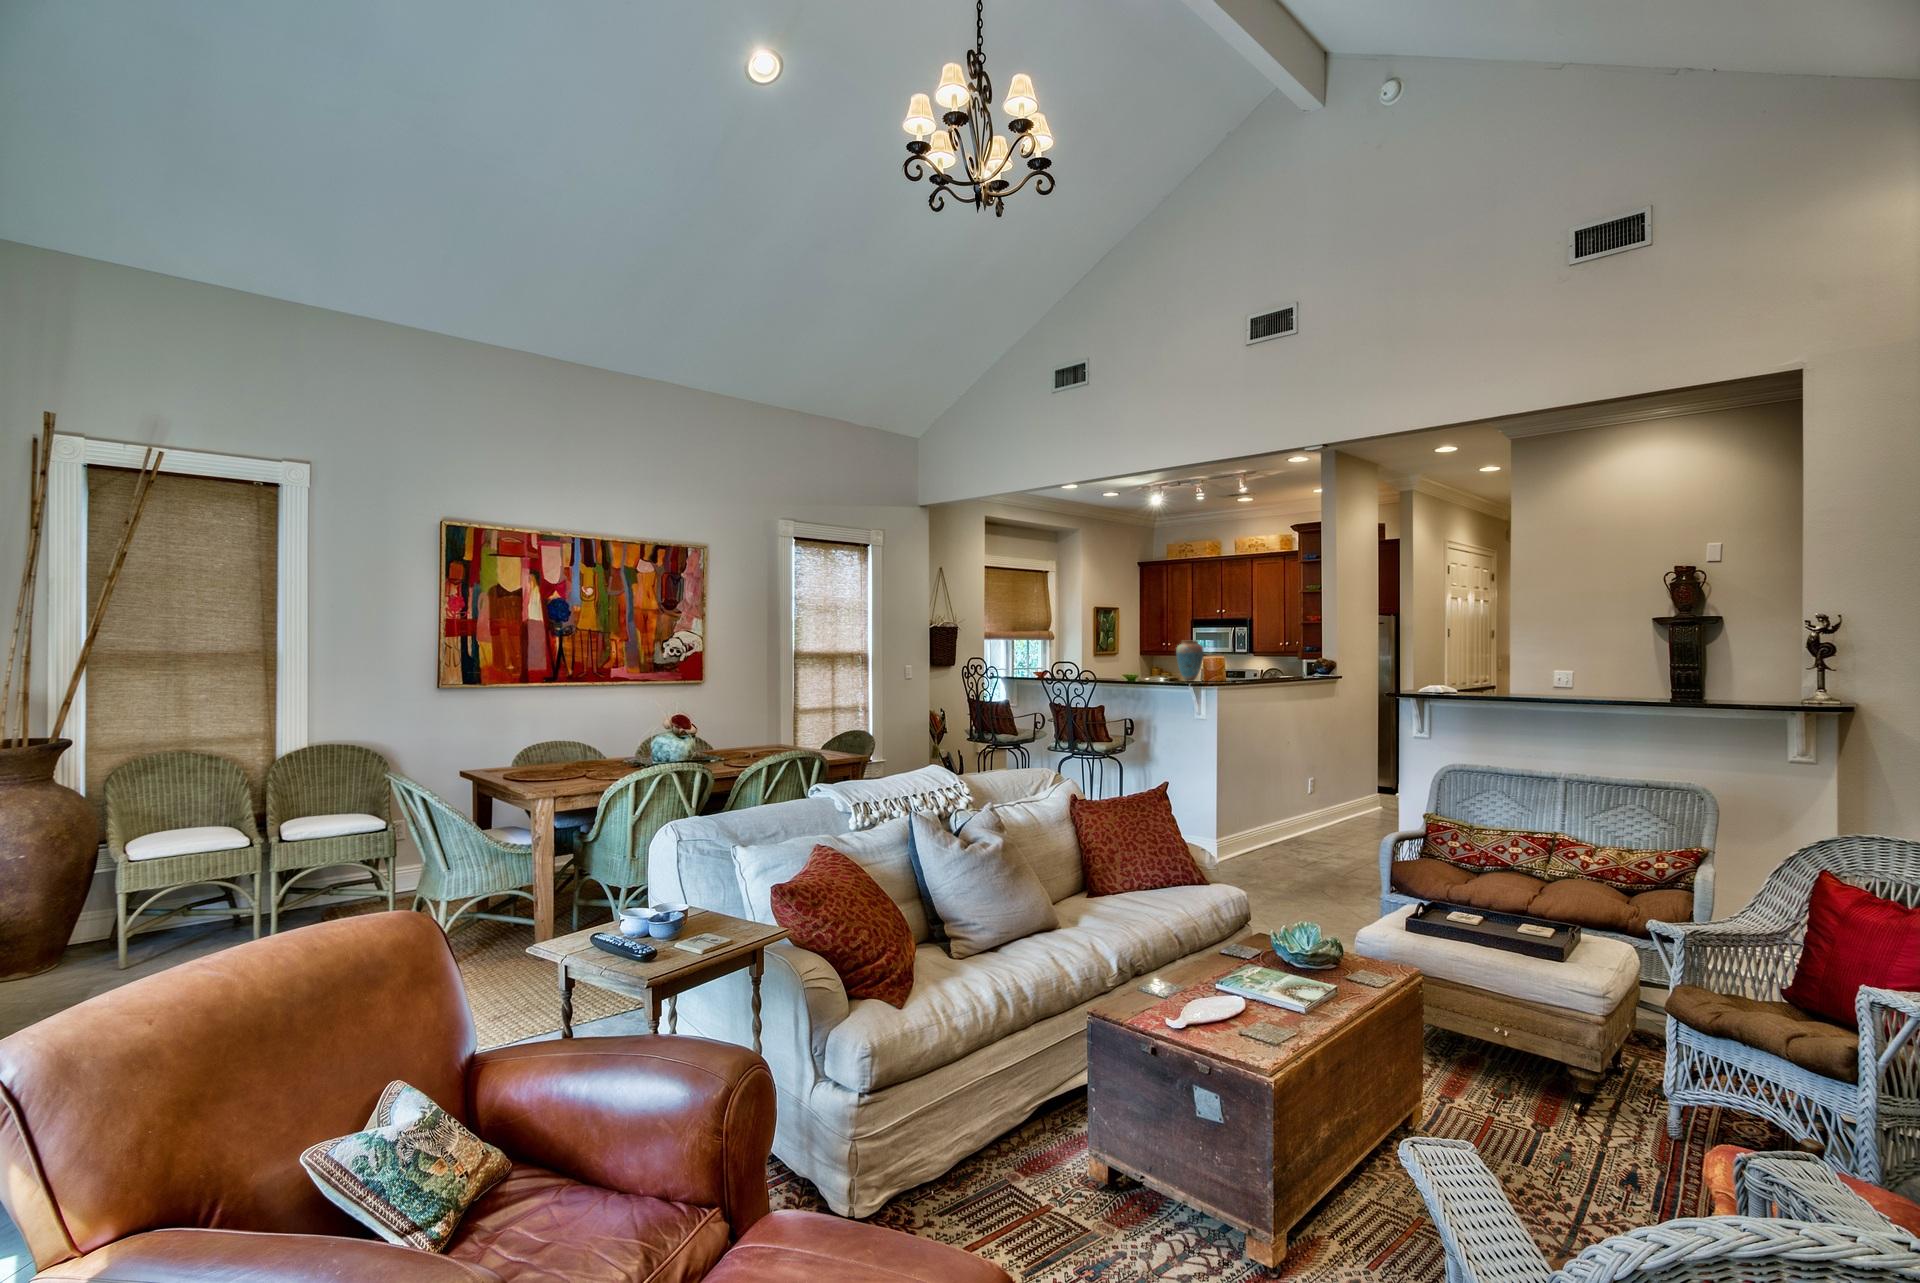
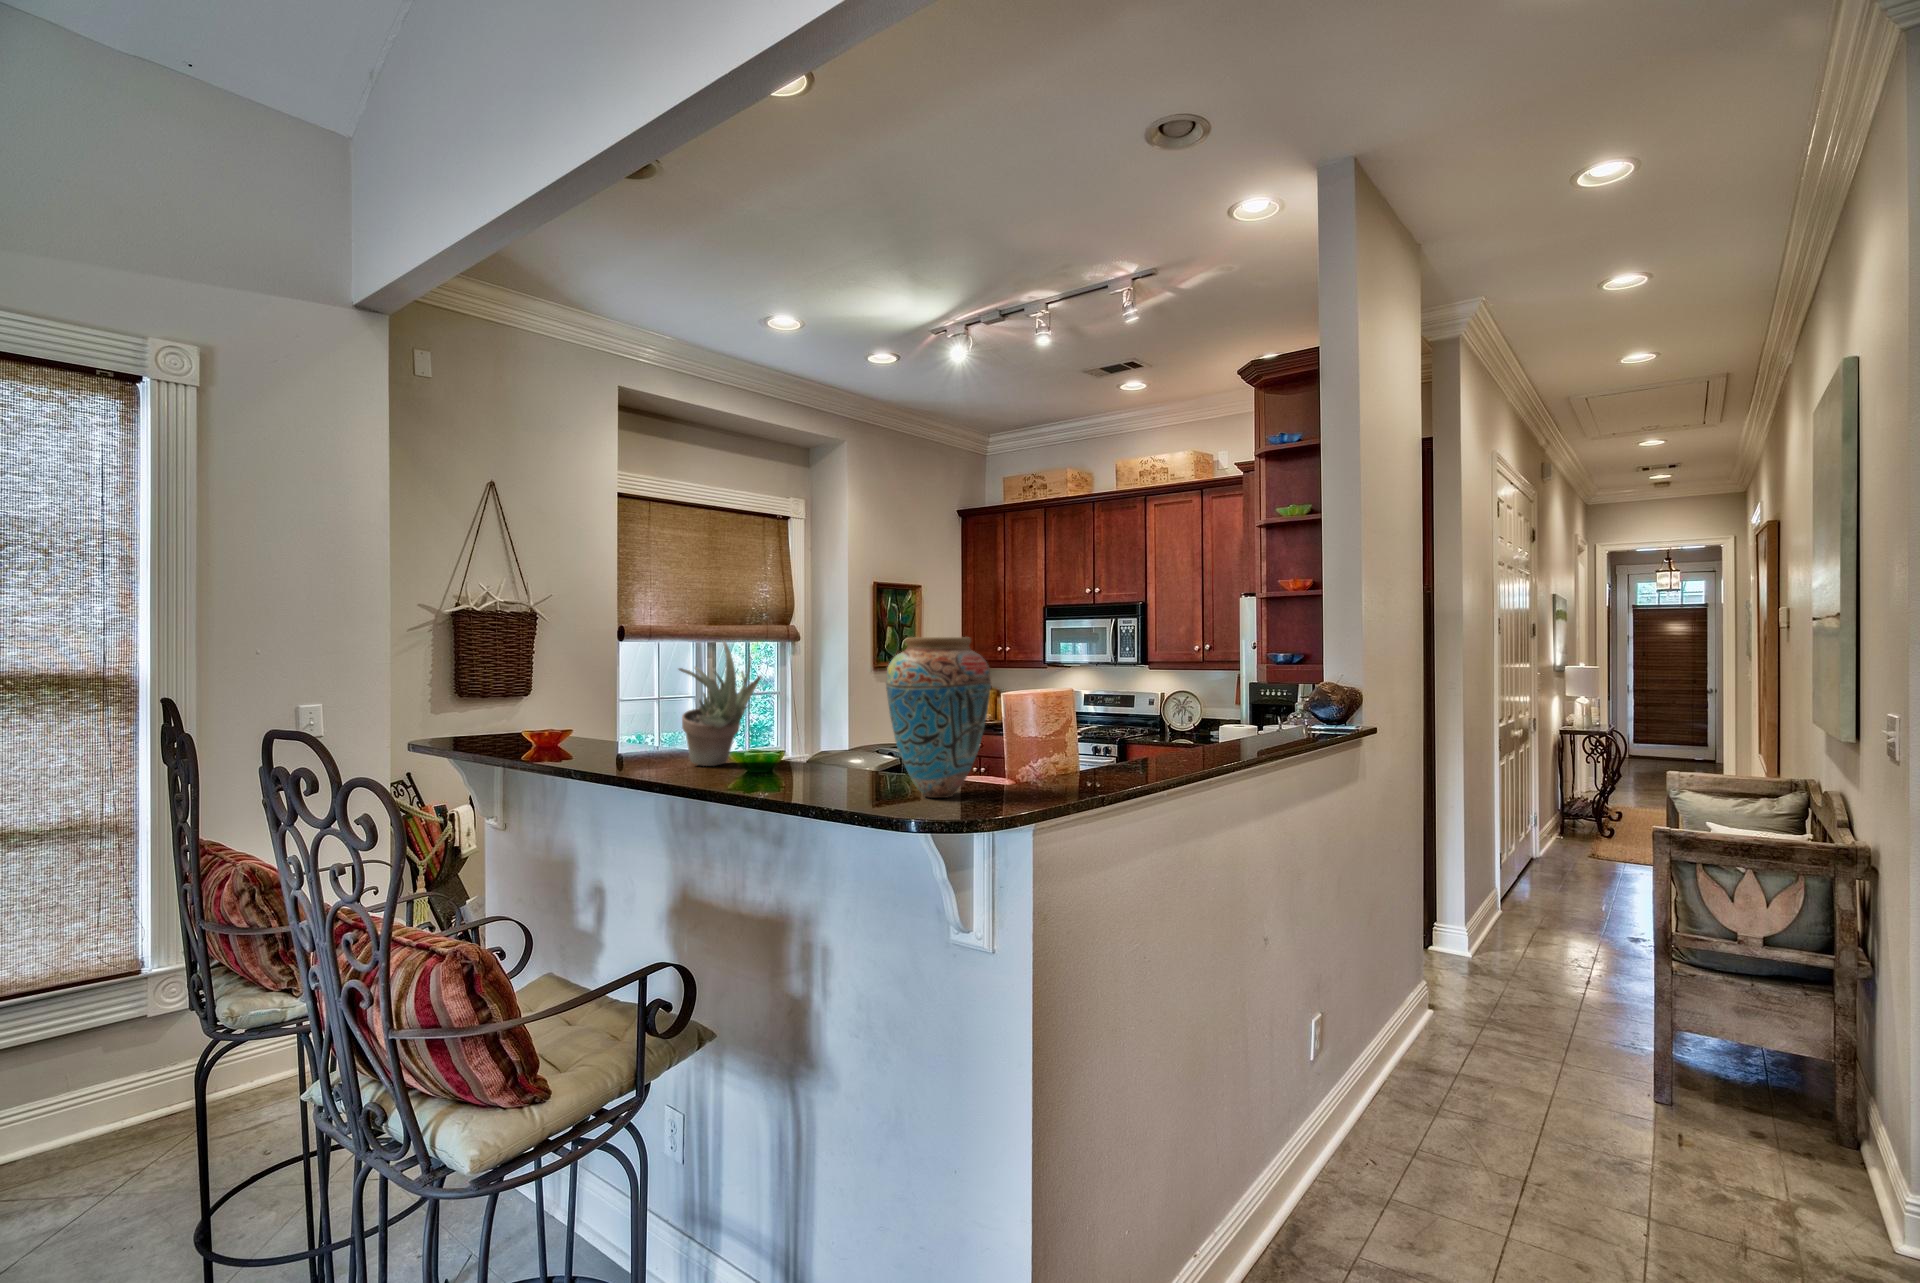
succulent plant: none [1100,641,1126,679] -> present [679,641,761,766]

